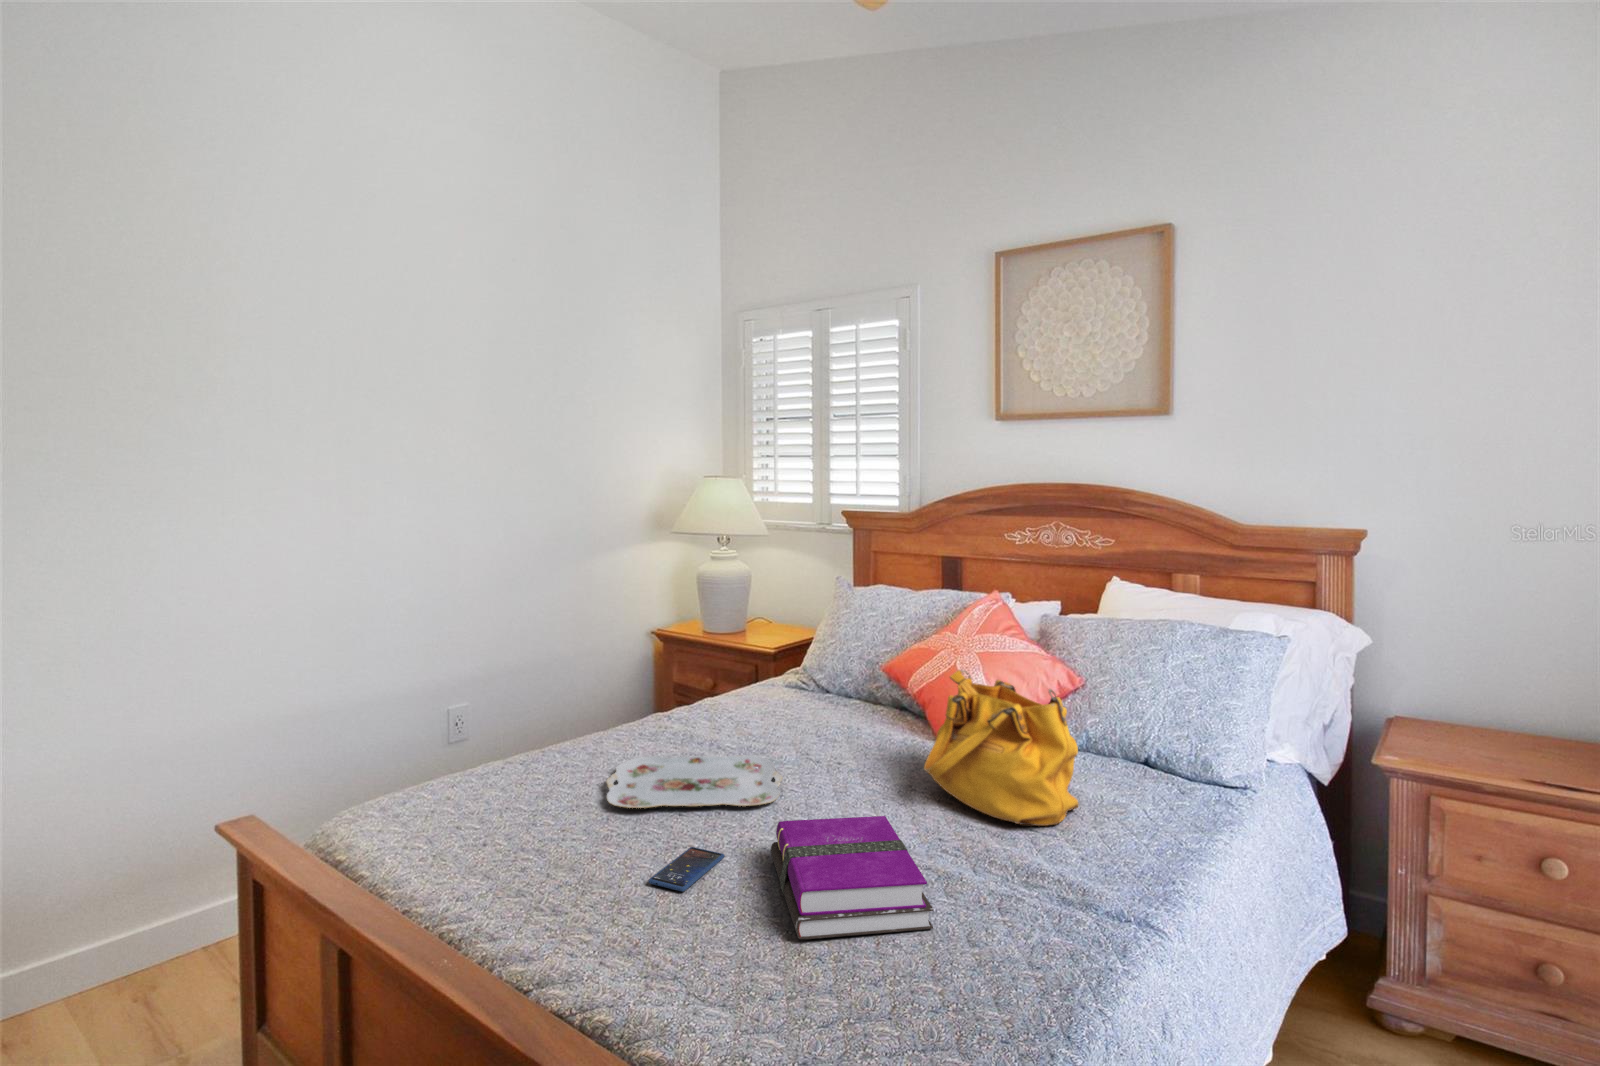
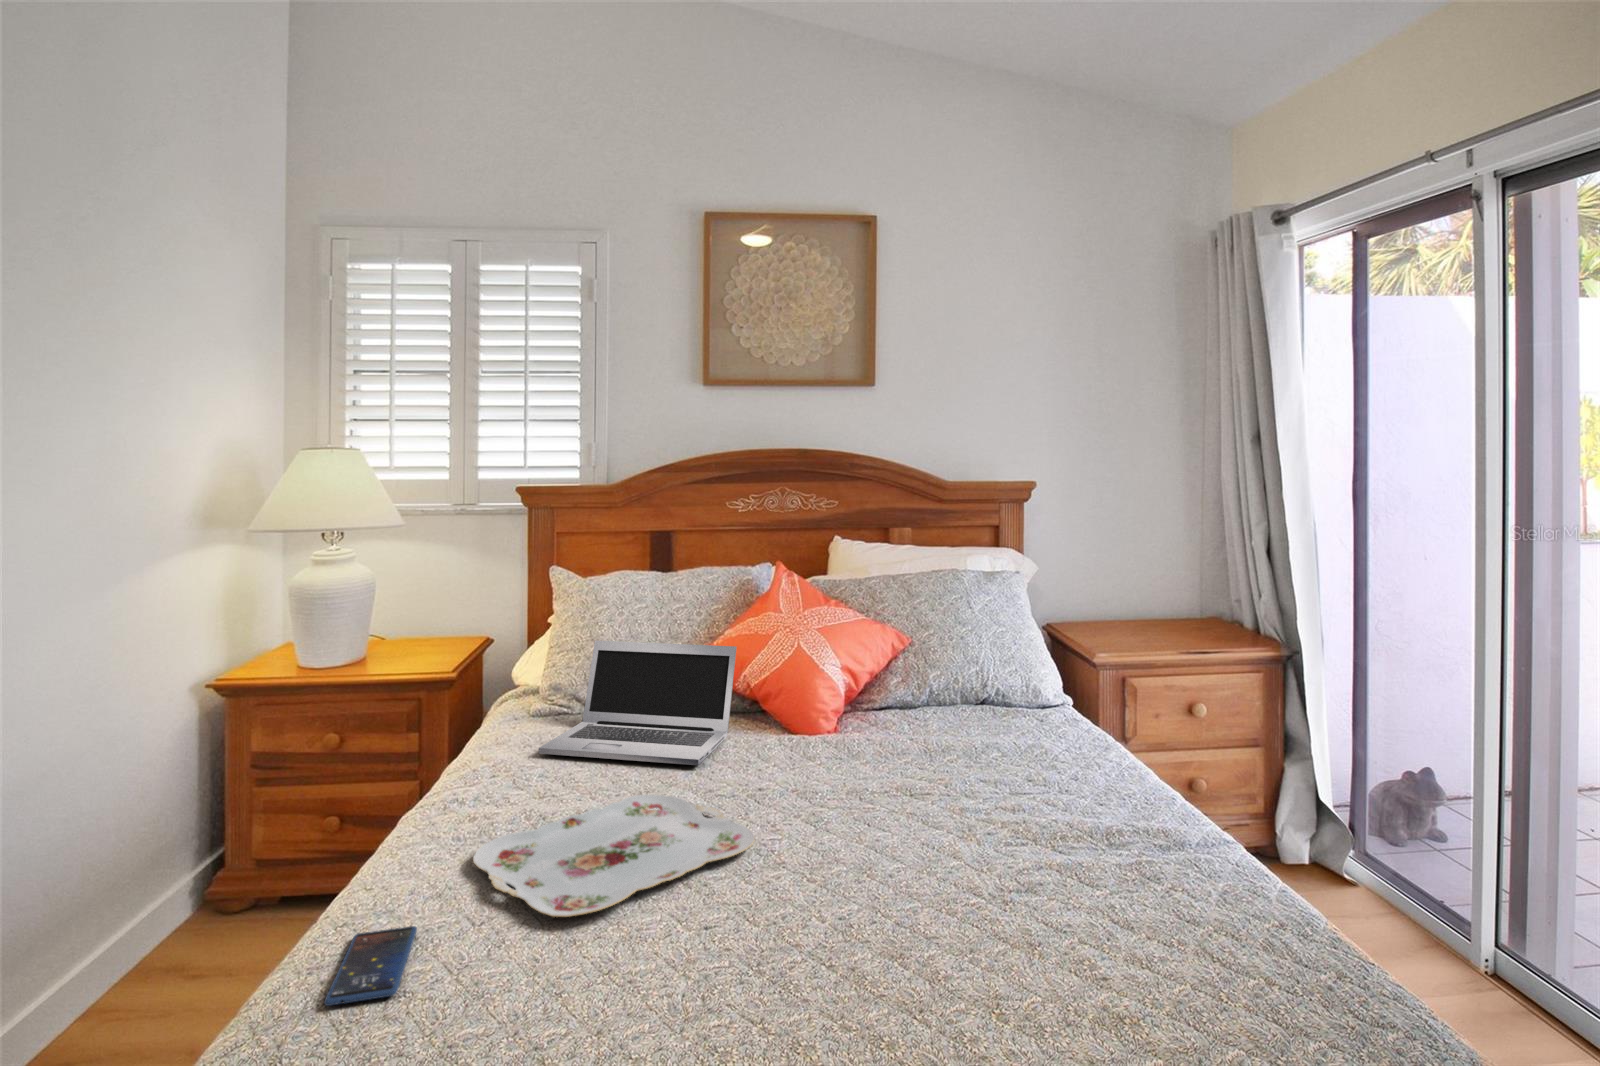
laptop: none [743,640,899,748] -> present [539,641,737,765]
handbag: present [924,670,1079,826] -> none [856,636,1033,783]
notebook: present [771,816,934,939] -> none [860,808,1121,979]
smartphone: present [648,847,725,892] -> present [324,926,417,1006]

